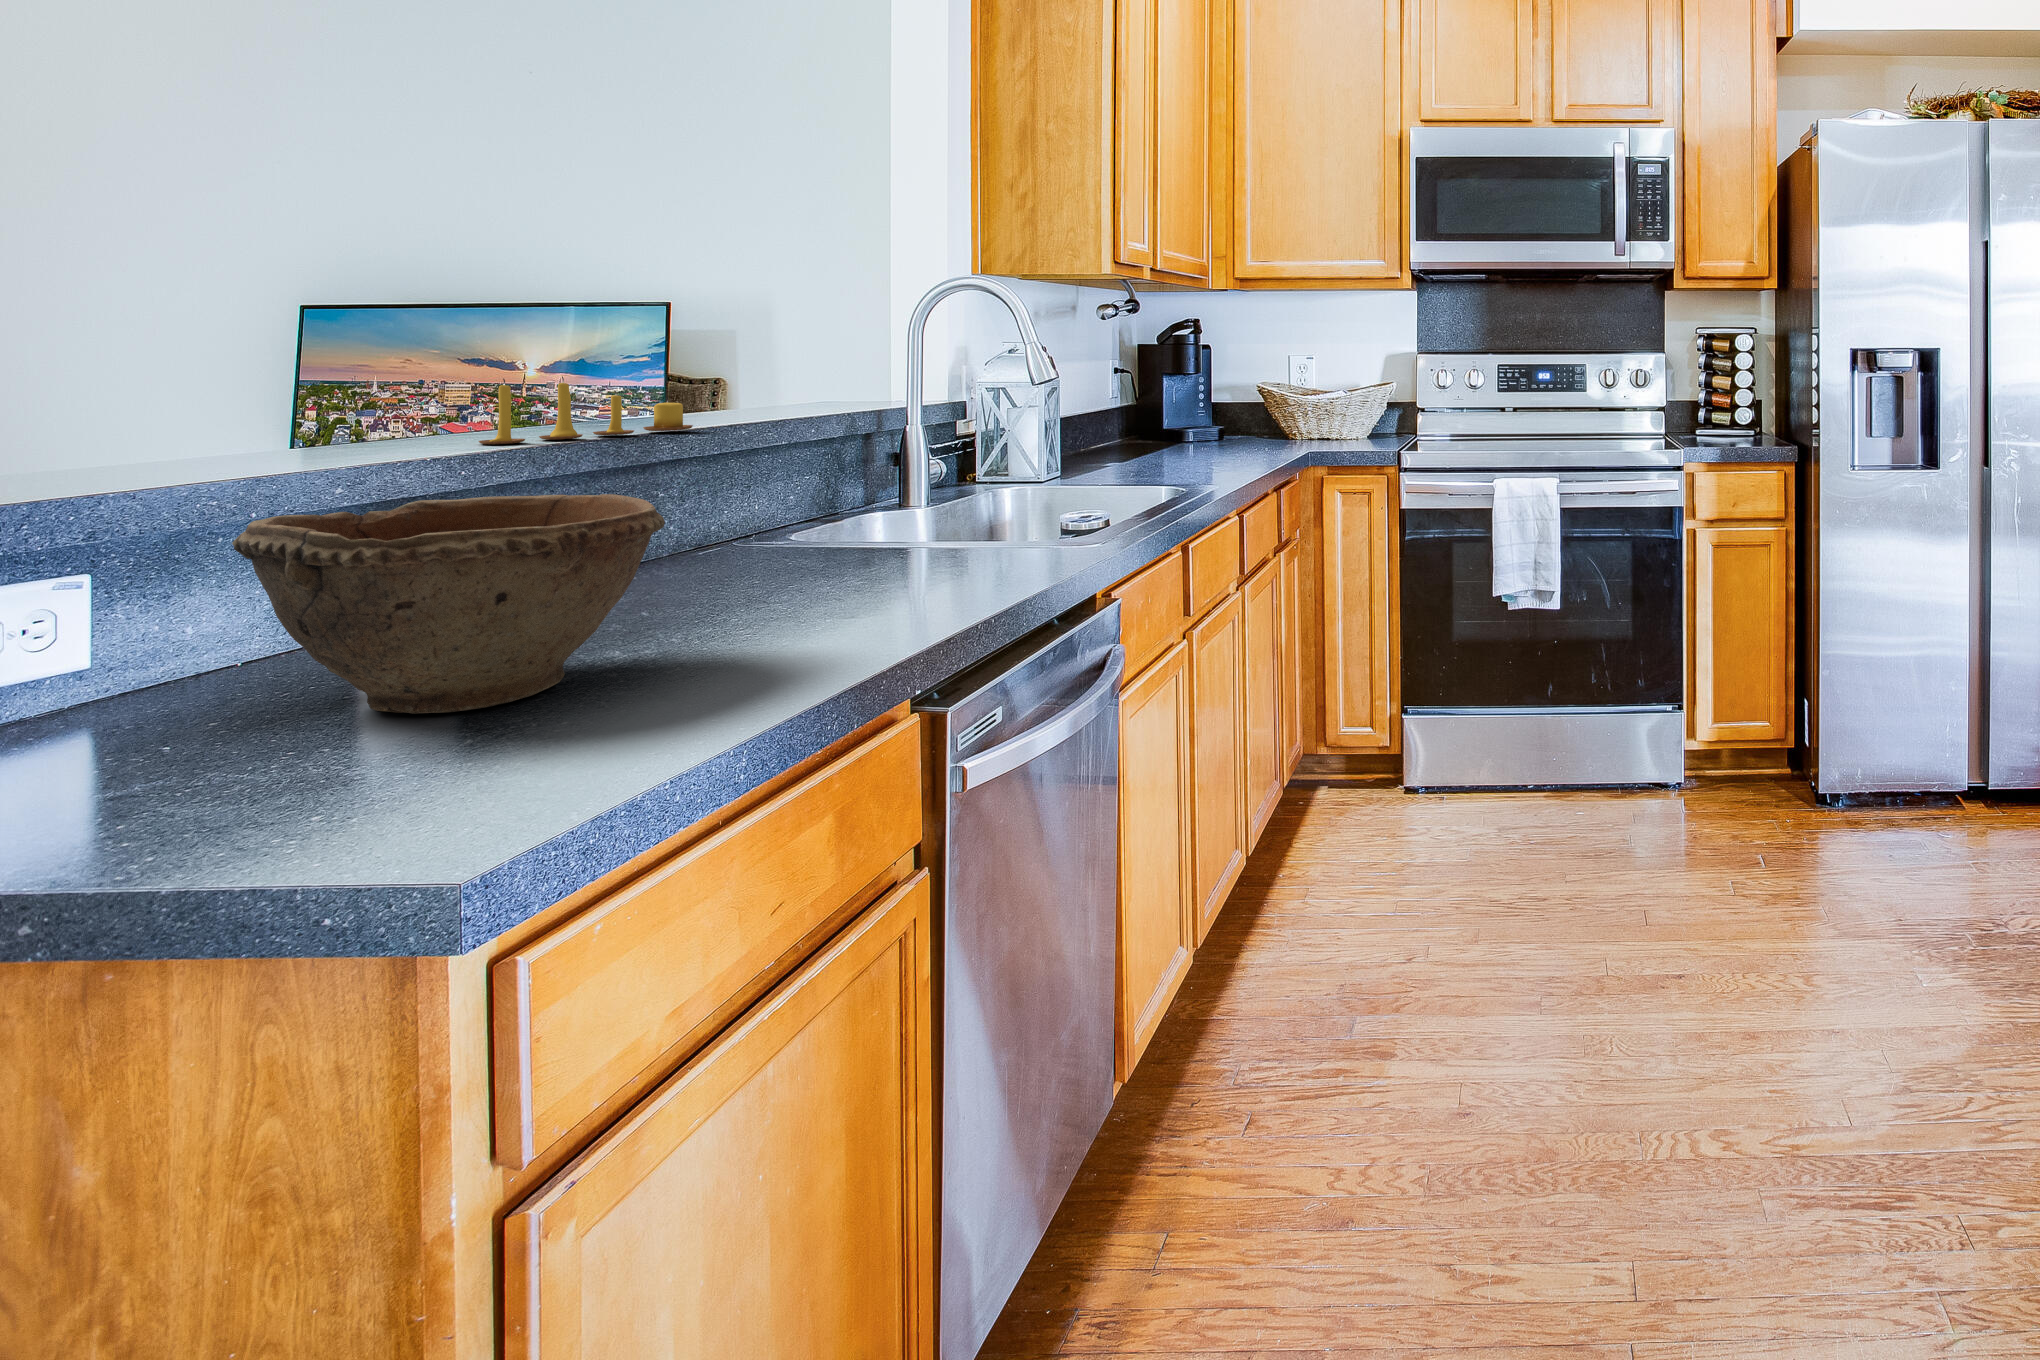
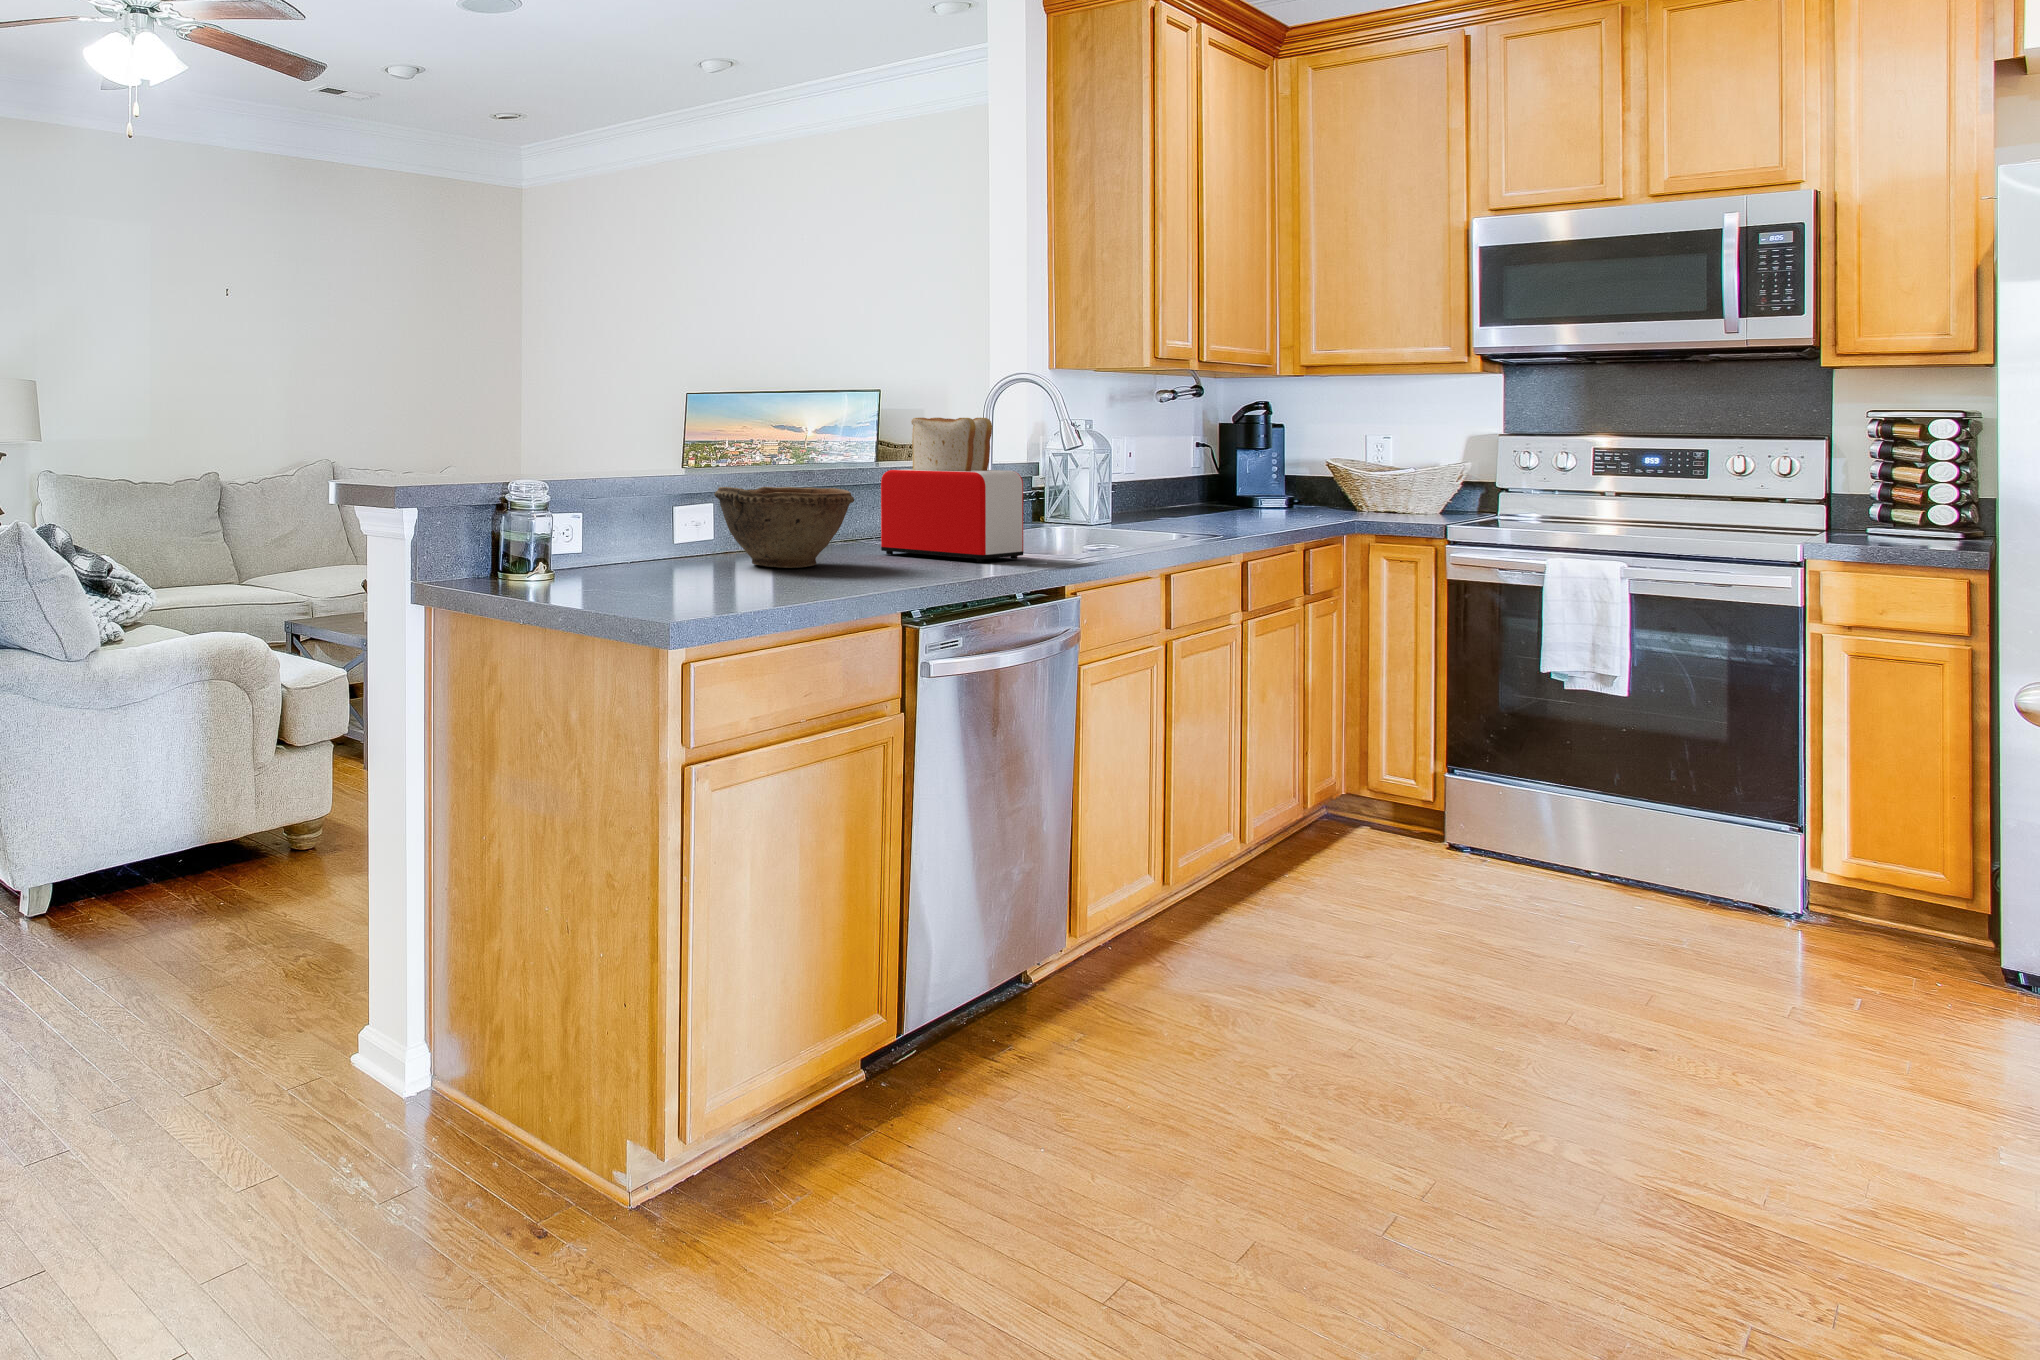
toaster: none [726,338,1011,607] -> present [881,418,1023,562]
candle: present [479,376,693,444] -> none [775,438,868,471]

